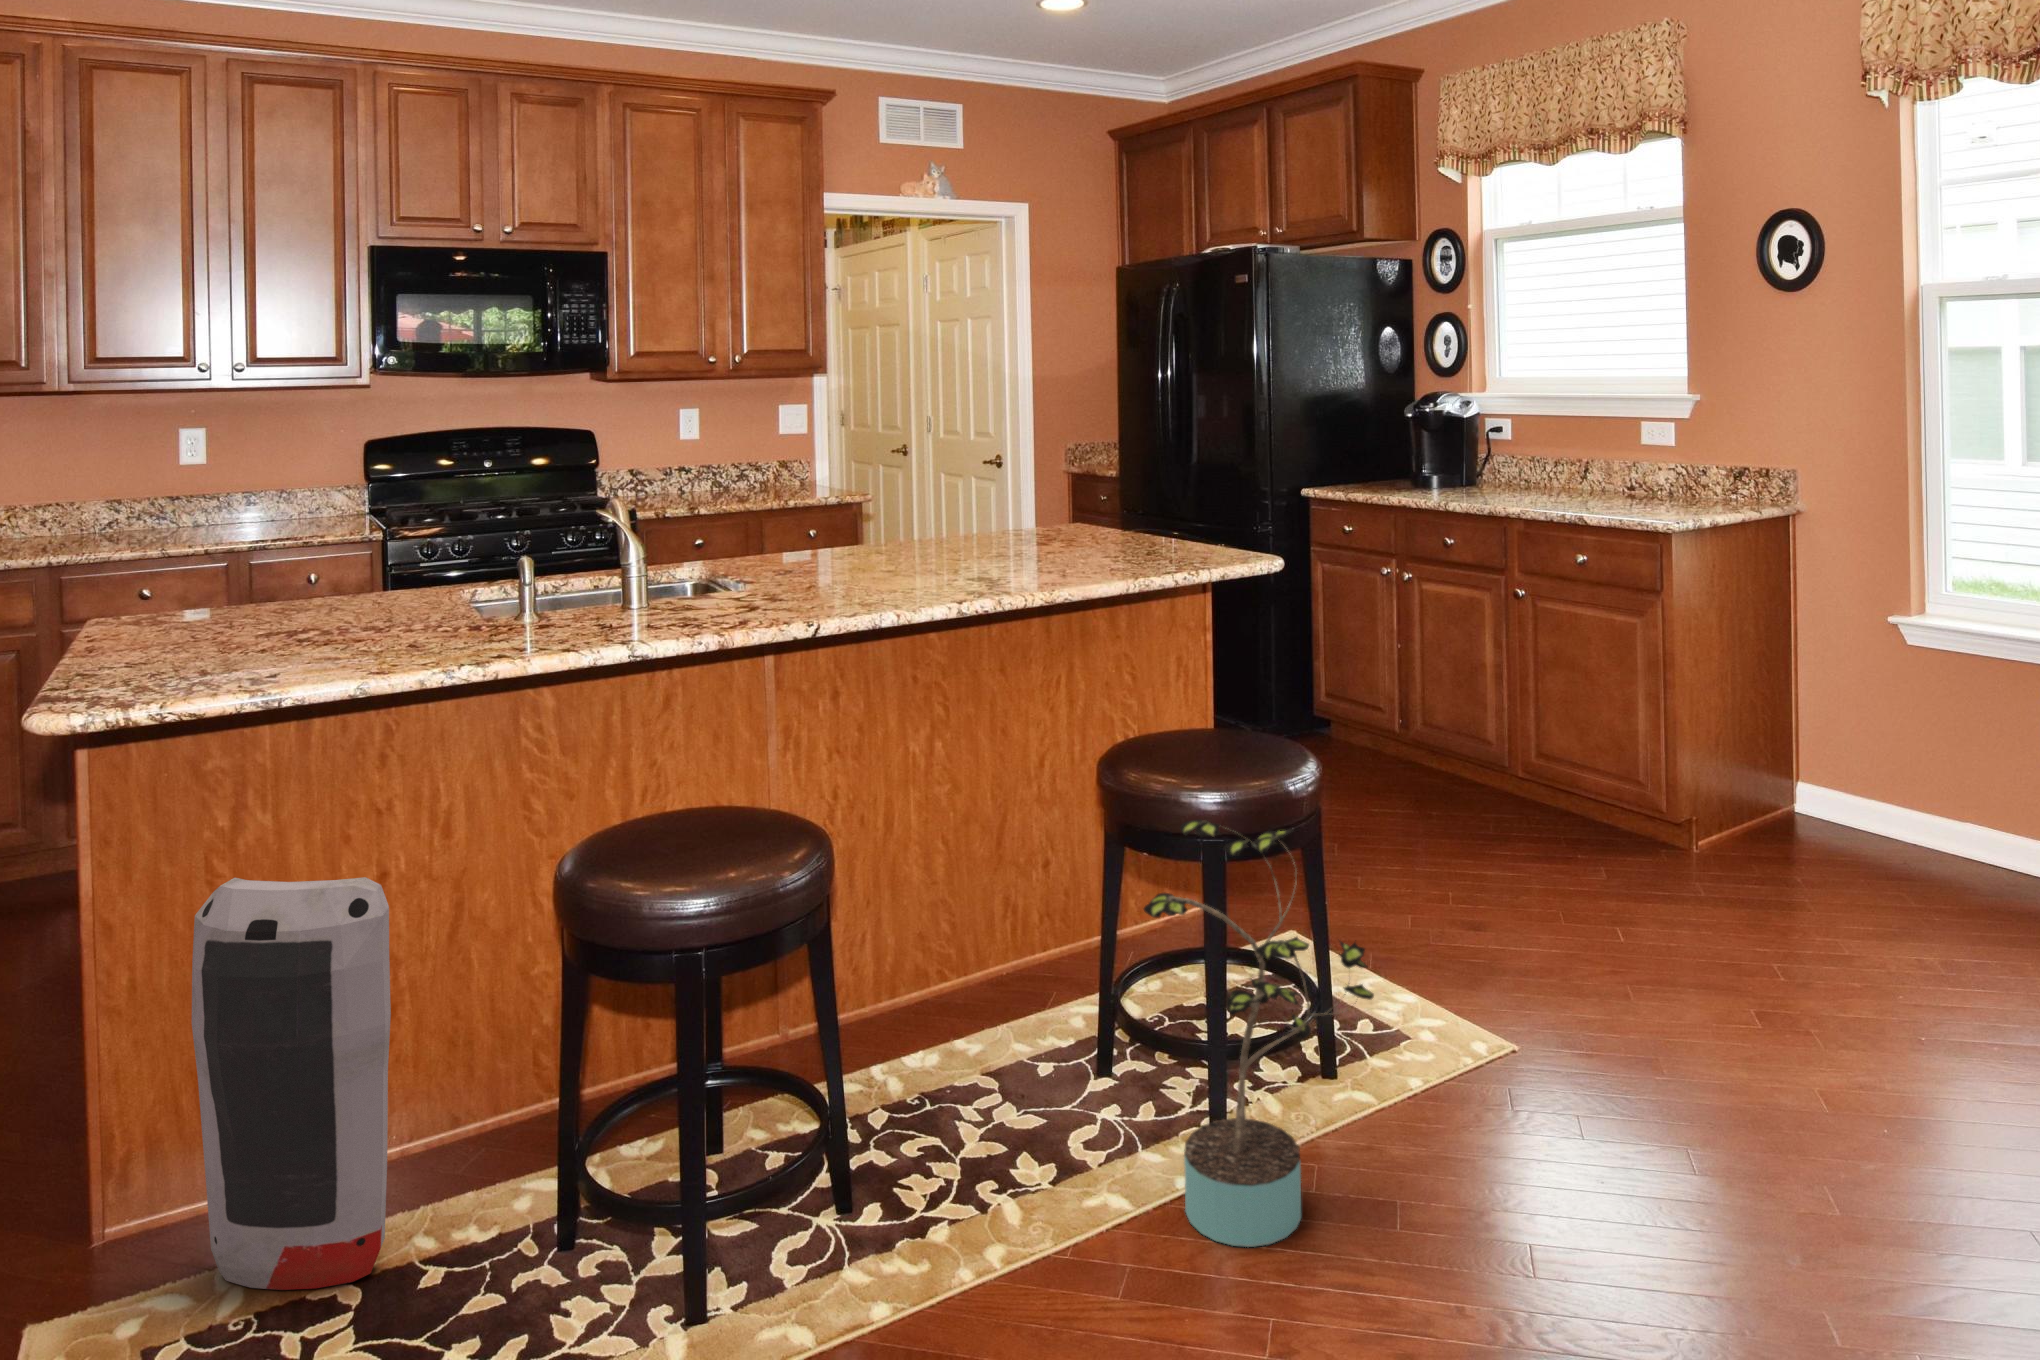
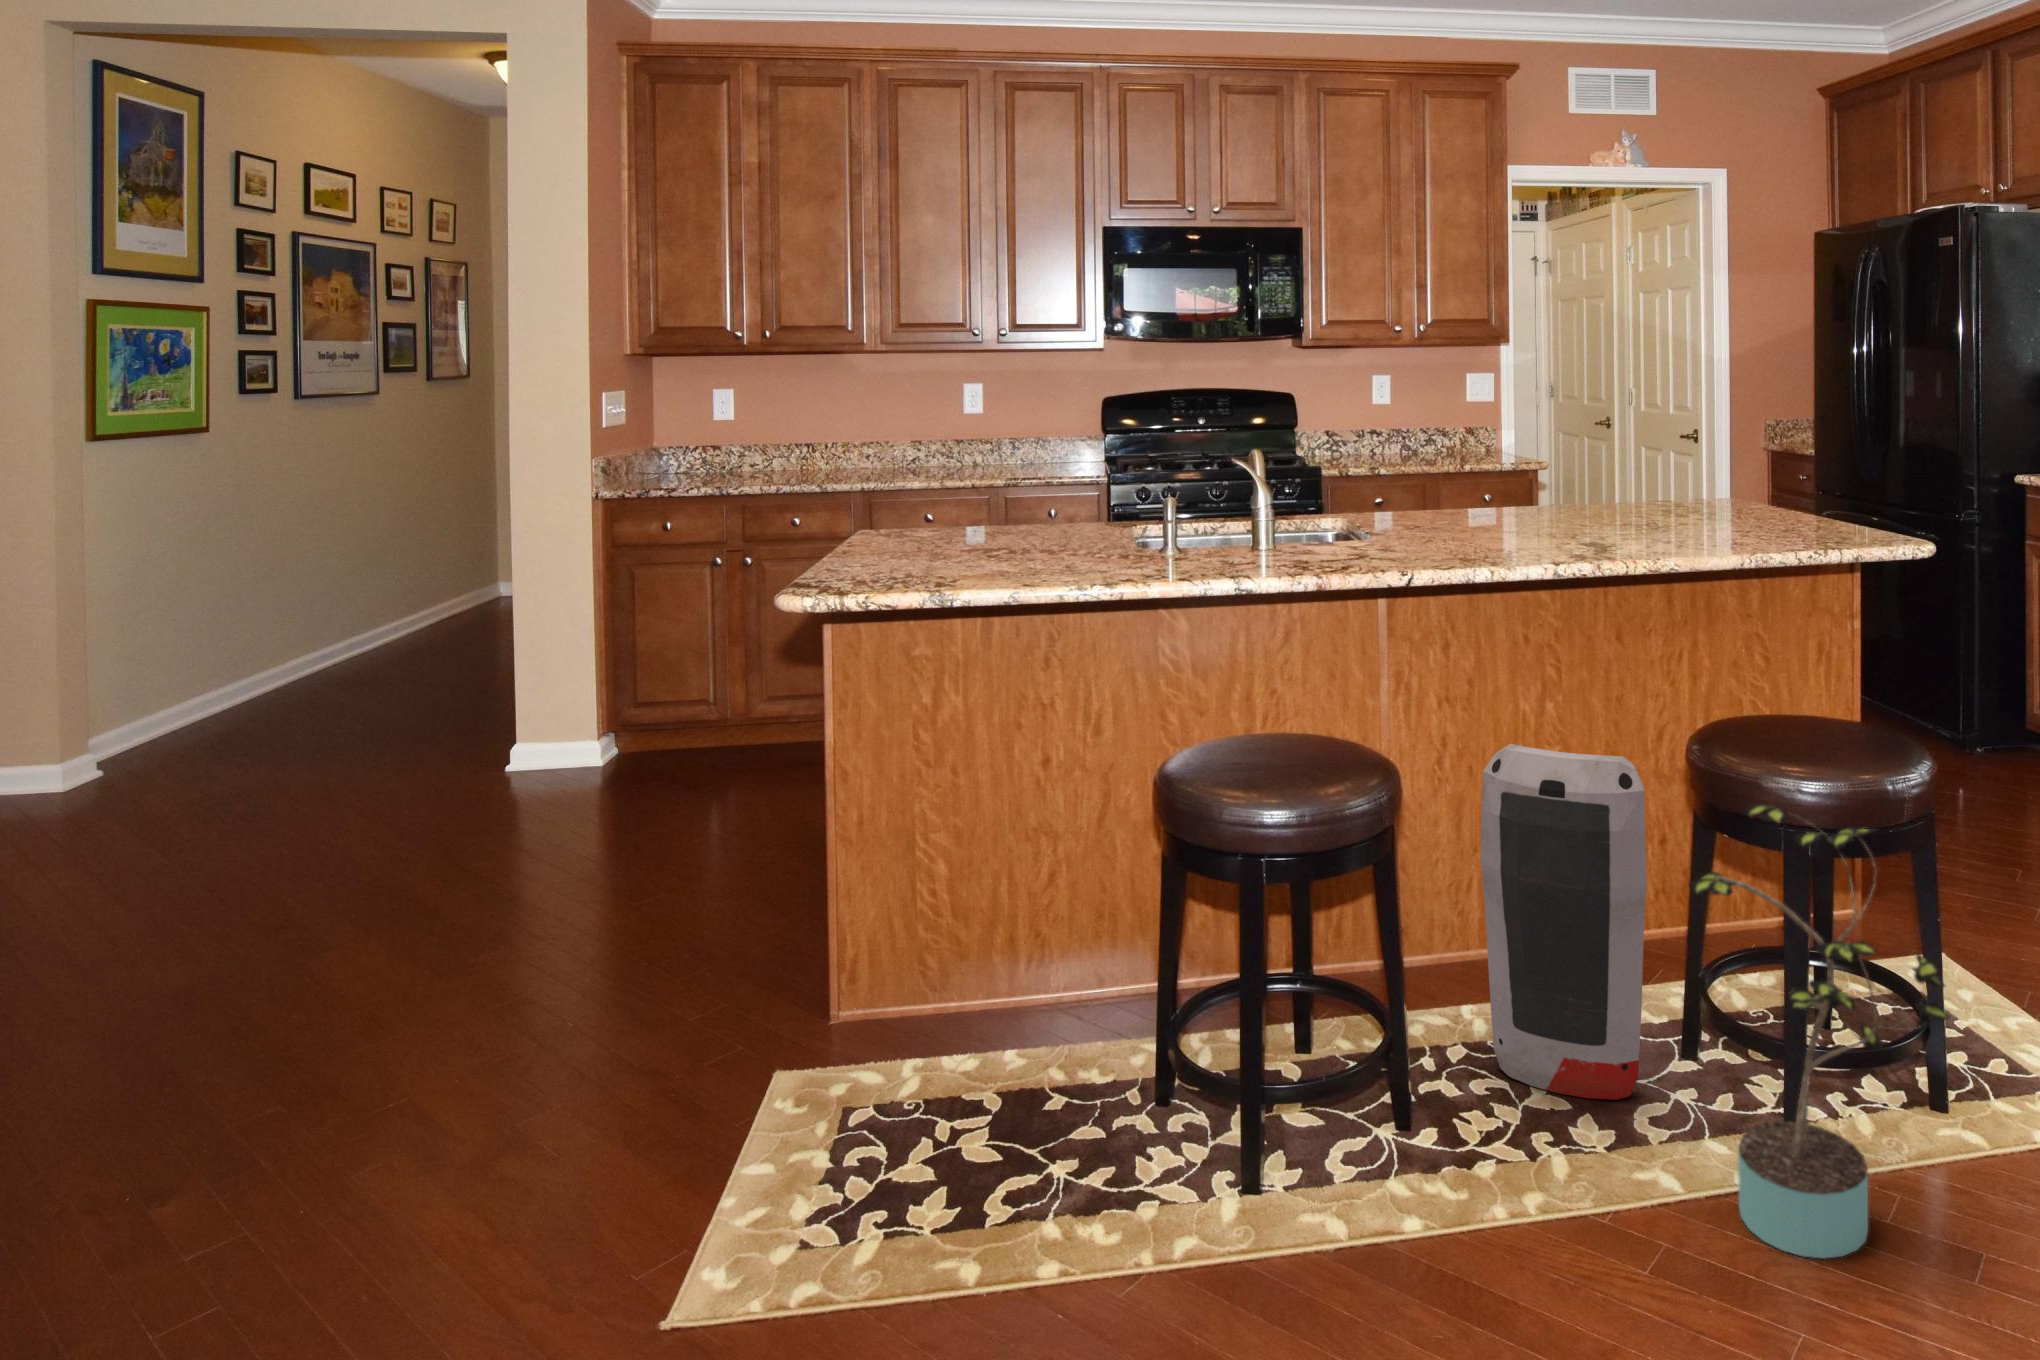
air purifier: present [192,877,391,1290] -> present [1481,744,1647,1100]

